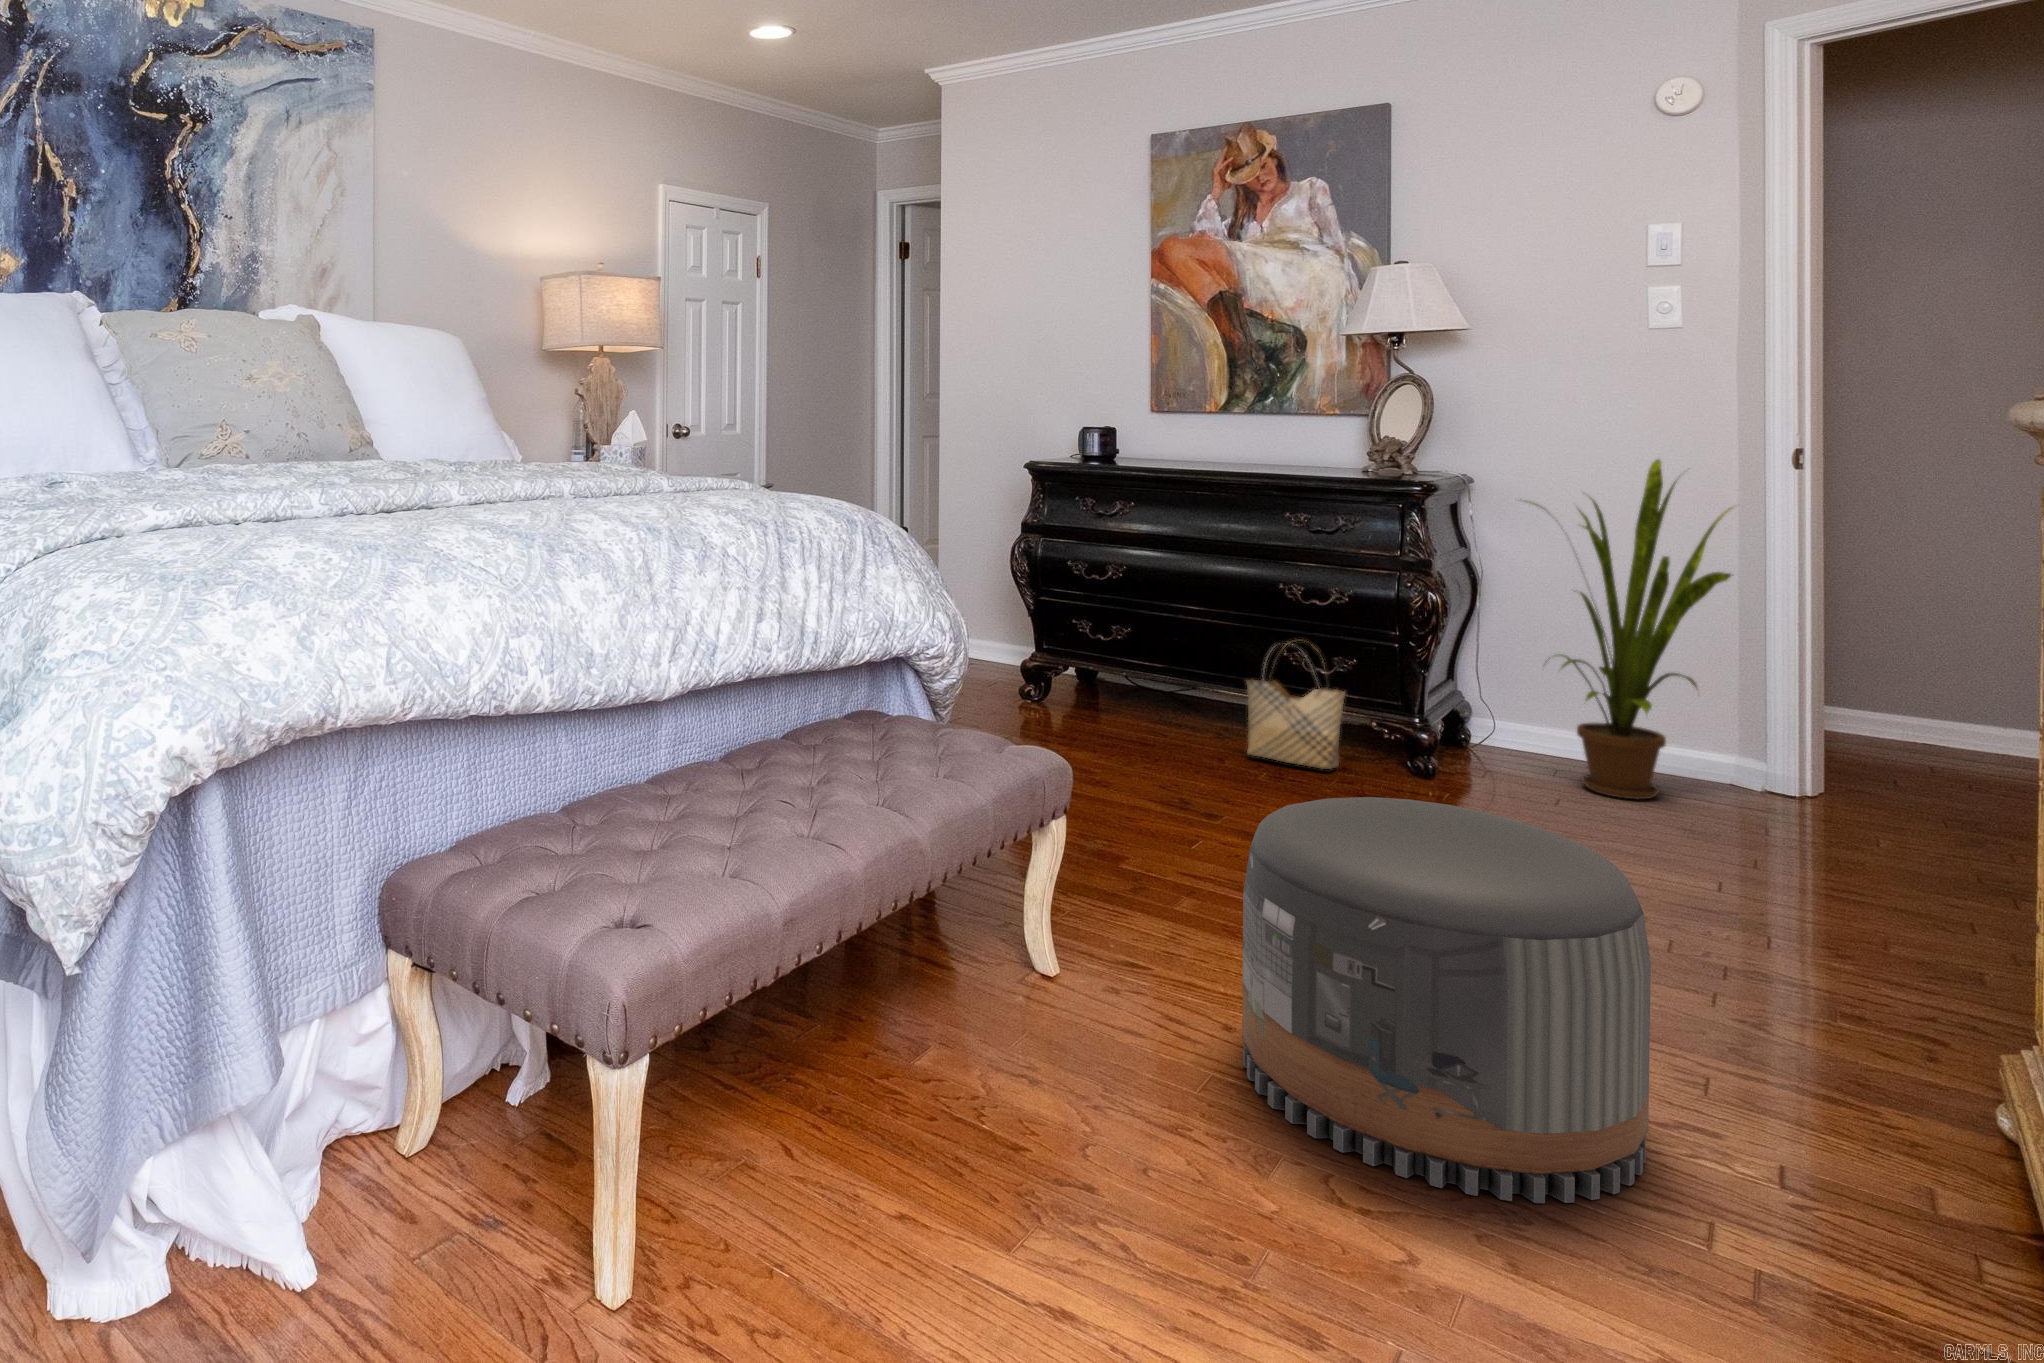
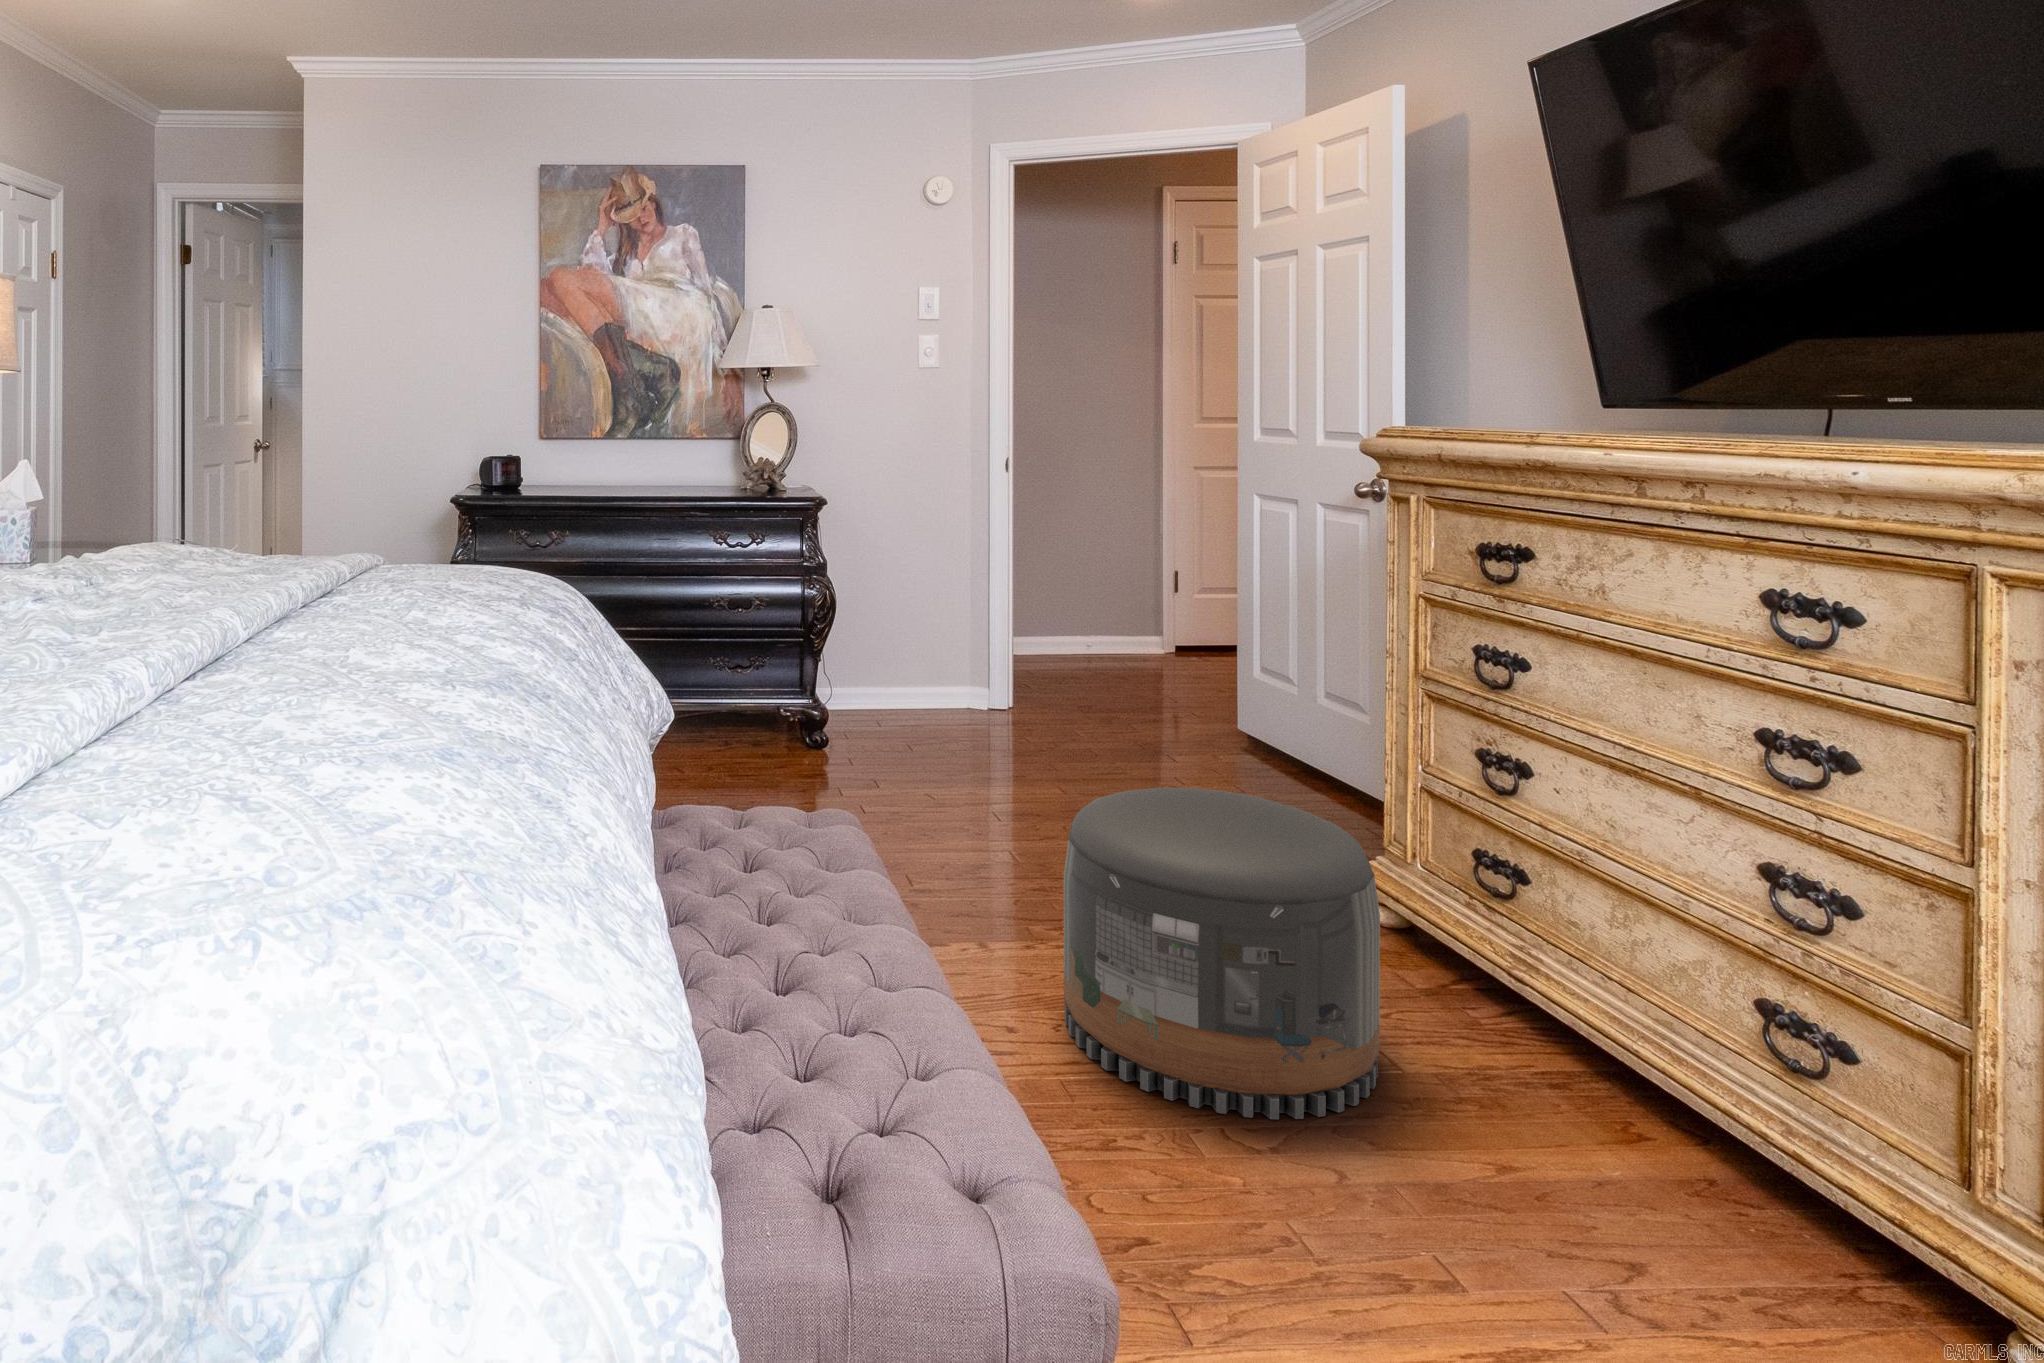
house plant: present [1533,459,1731,799] -> none [858,468,1007,735]
woven basket: present [1247,640,1345,769] -> none [695,645,775,759]

